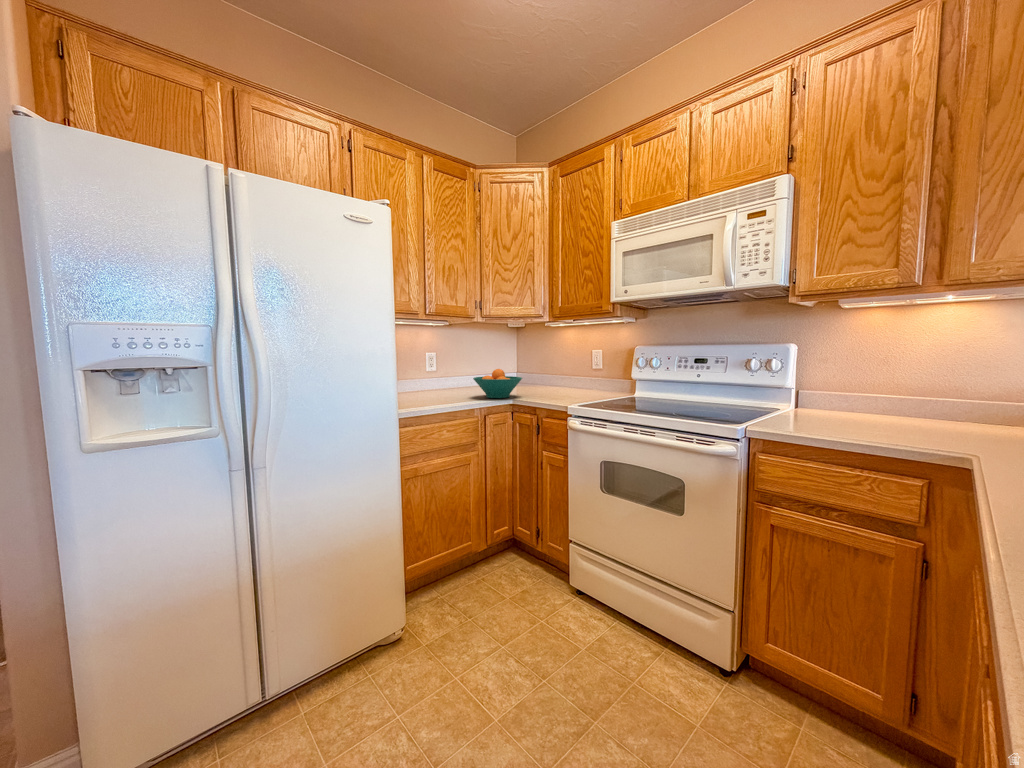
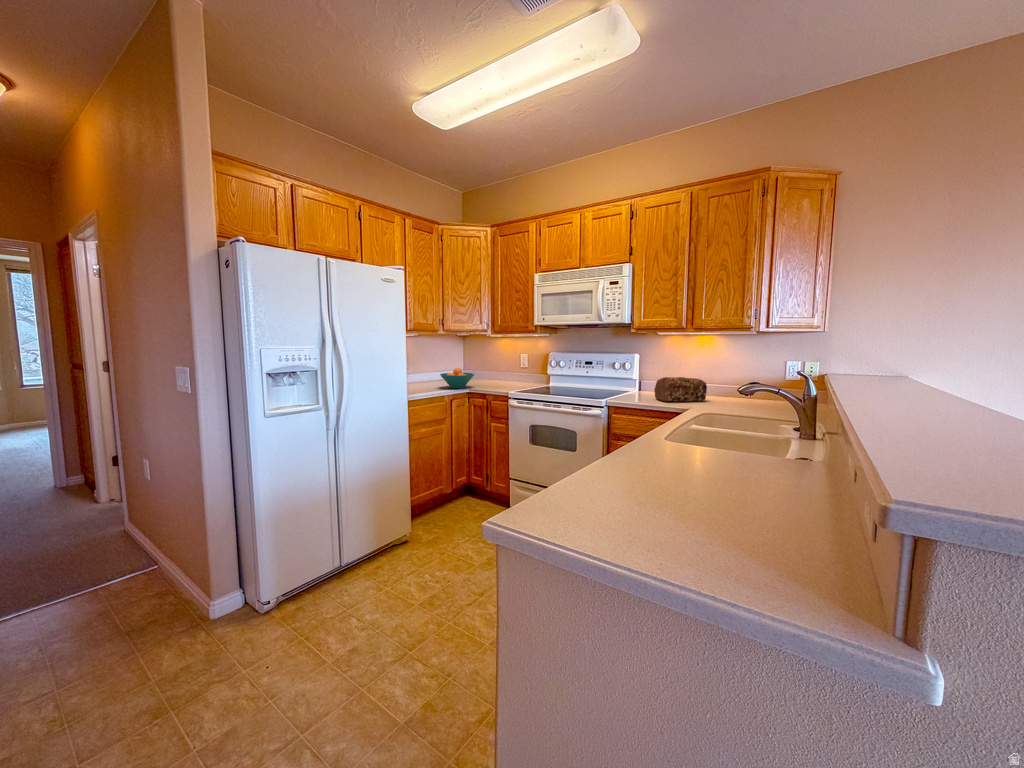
bread loaf: none [843,385,977,435] -> present [654,377,707,402]

